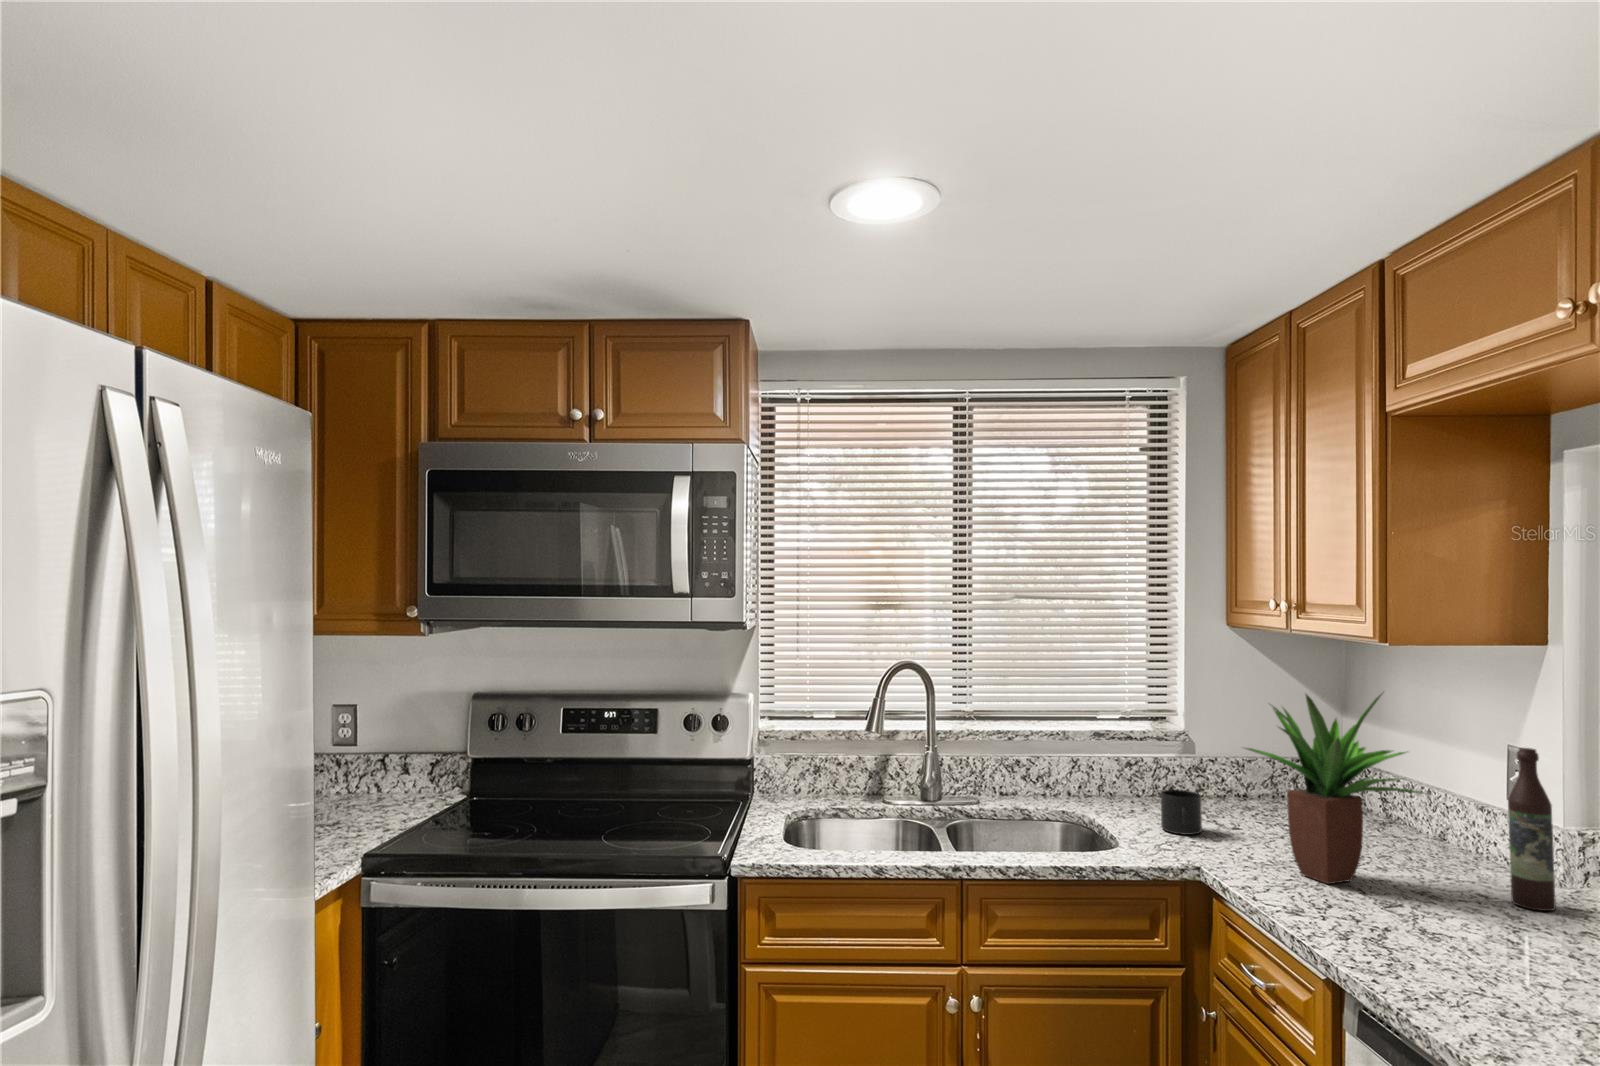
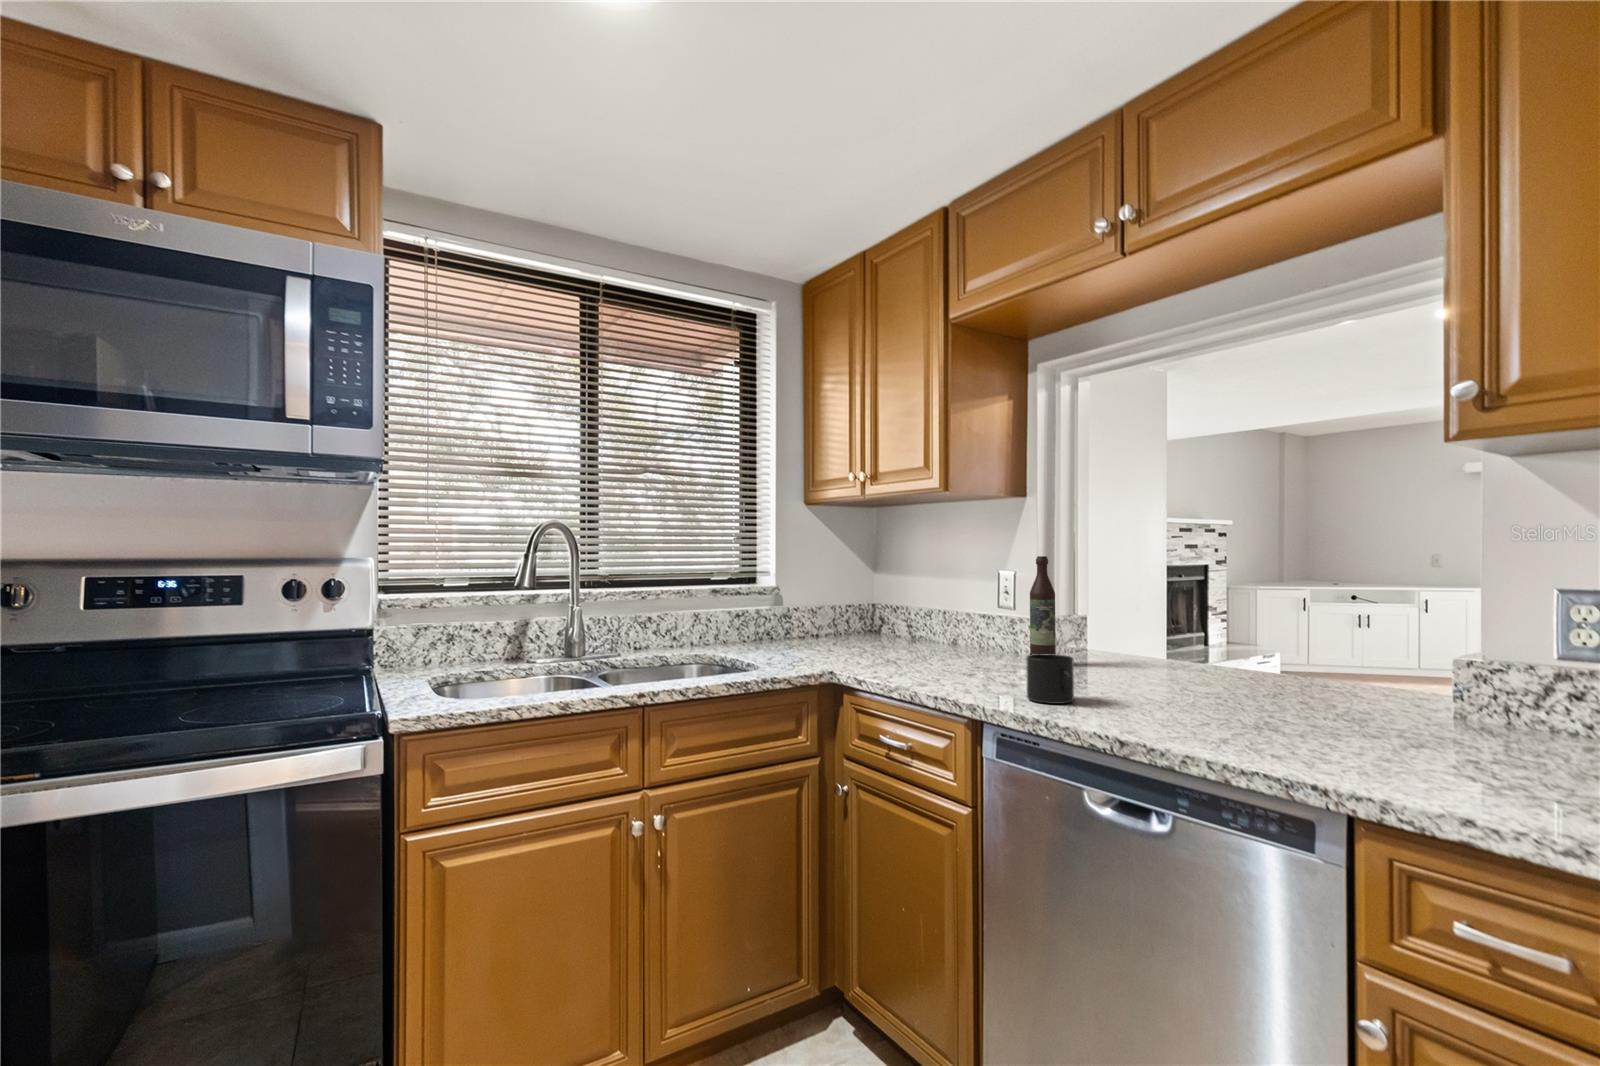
potted plant: present [1246,694,1424,884] -> none [868,519,993,669]
mug: present [1161,790,1202,835] -> present [1026,654,1074,704]

